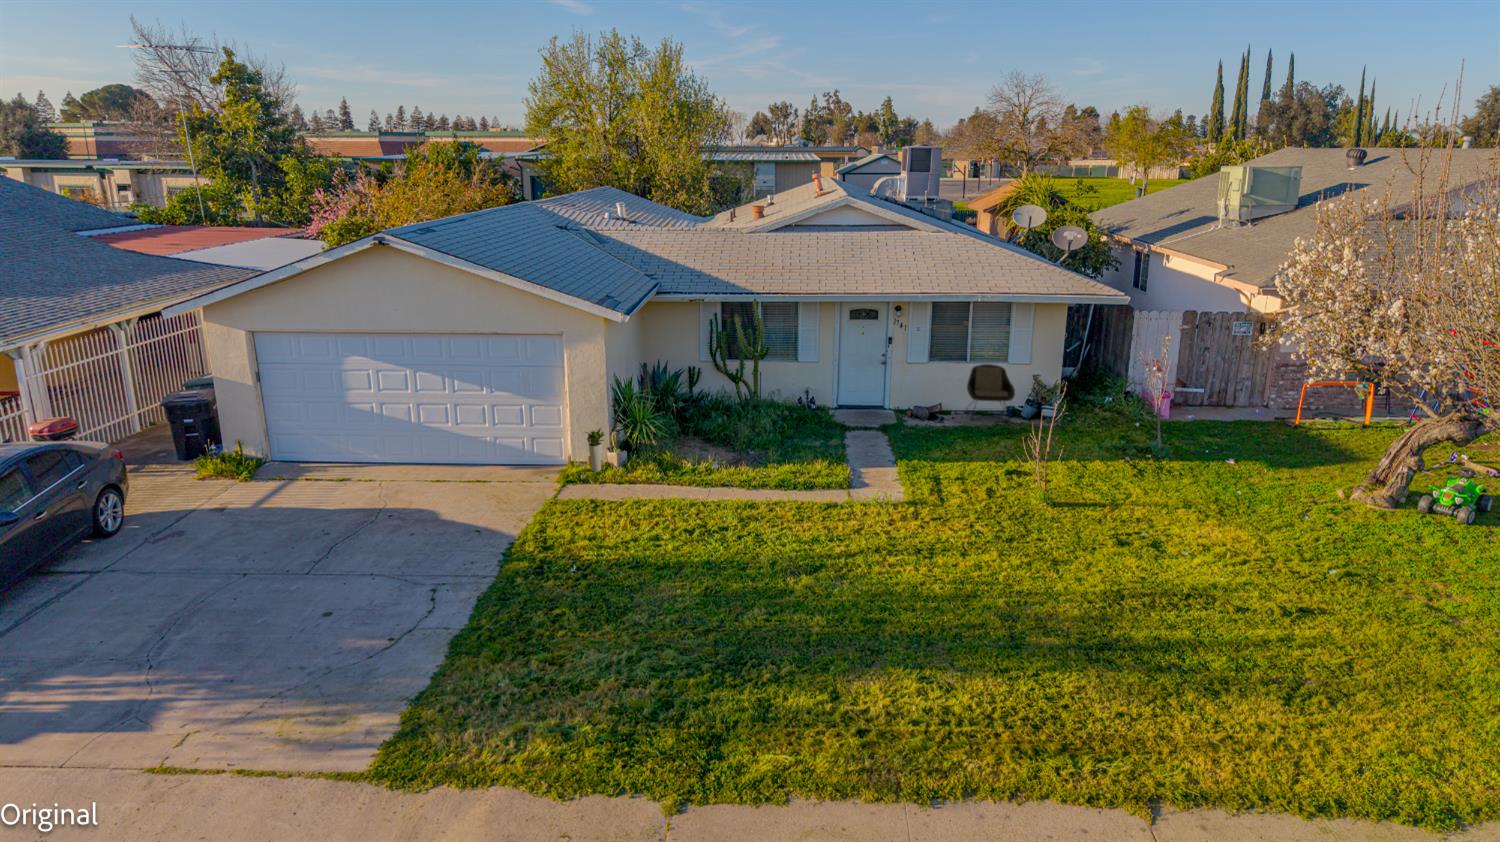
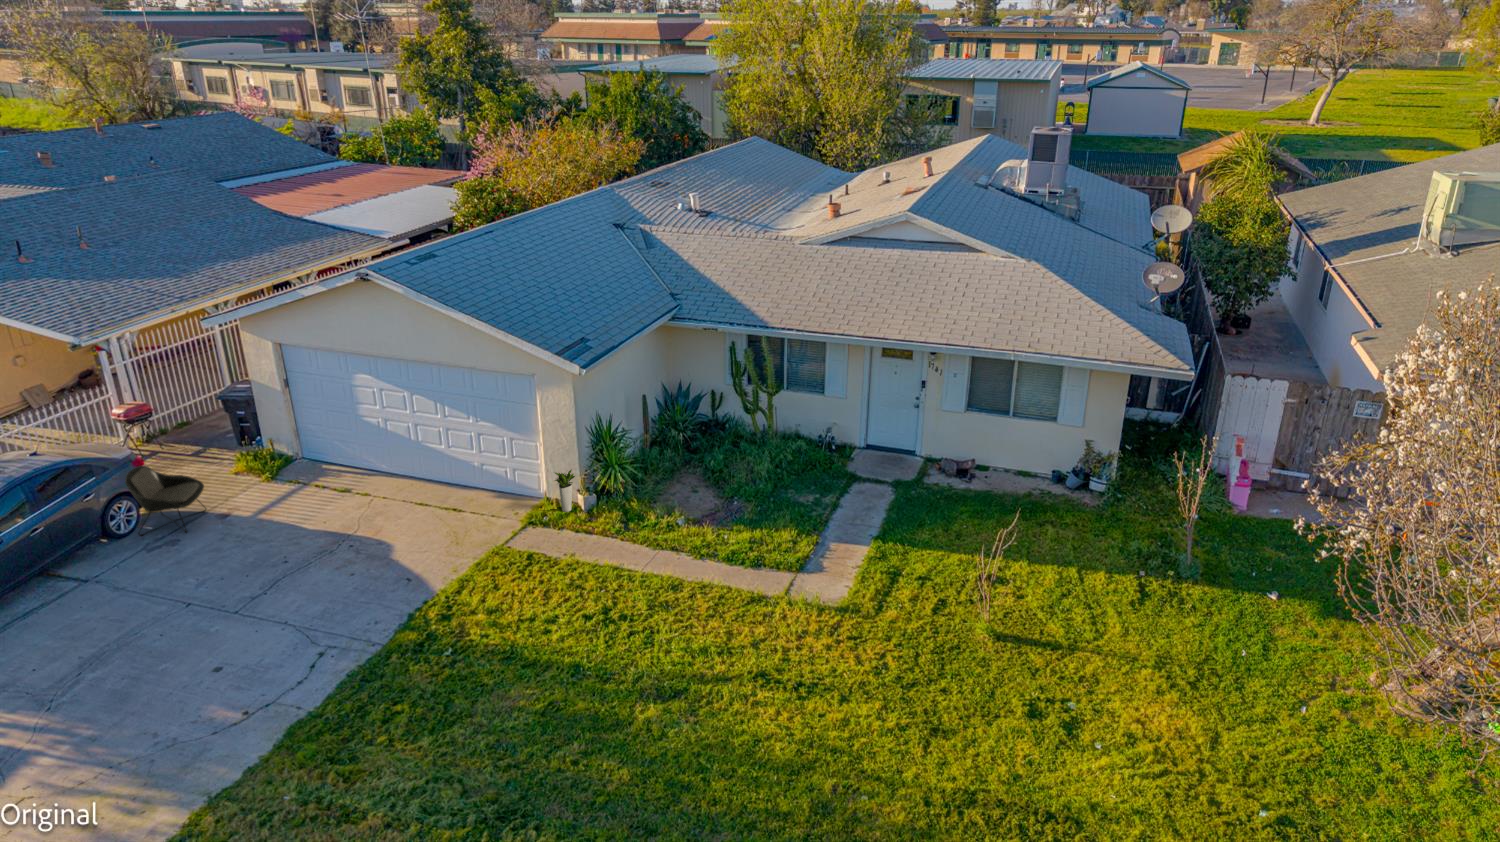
lounge chair: present [967,364,1015,421] -> present [125,466,206,536]

